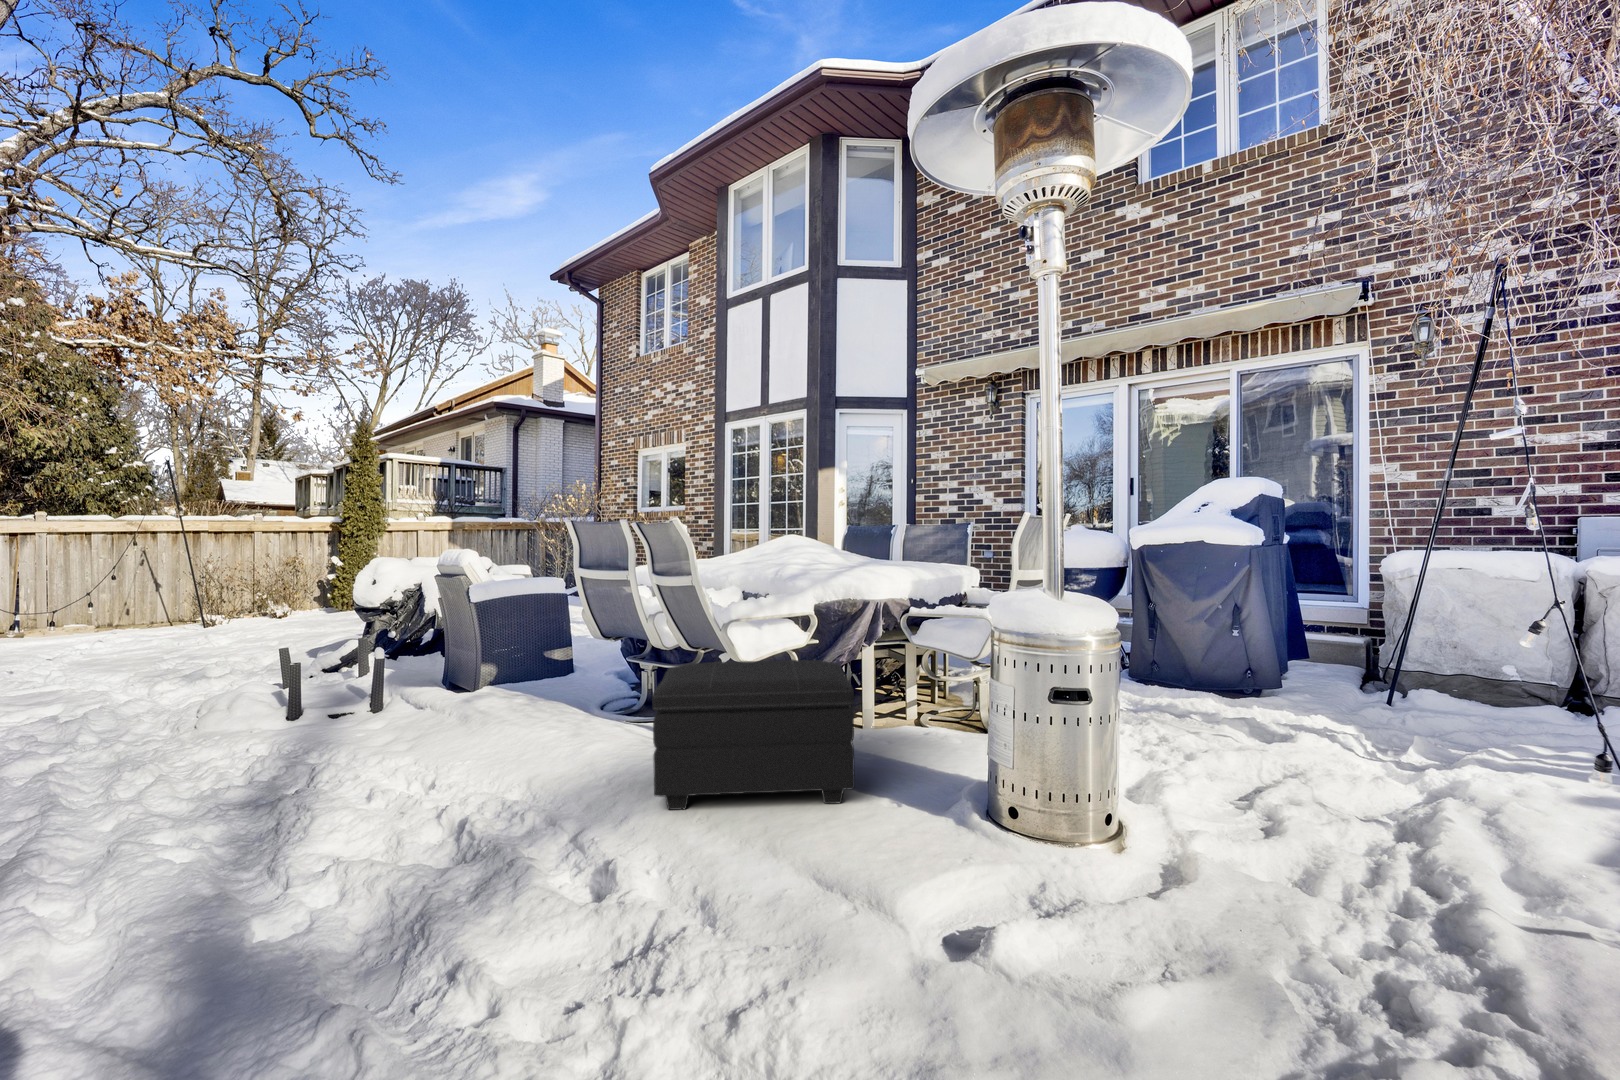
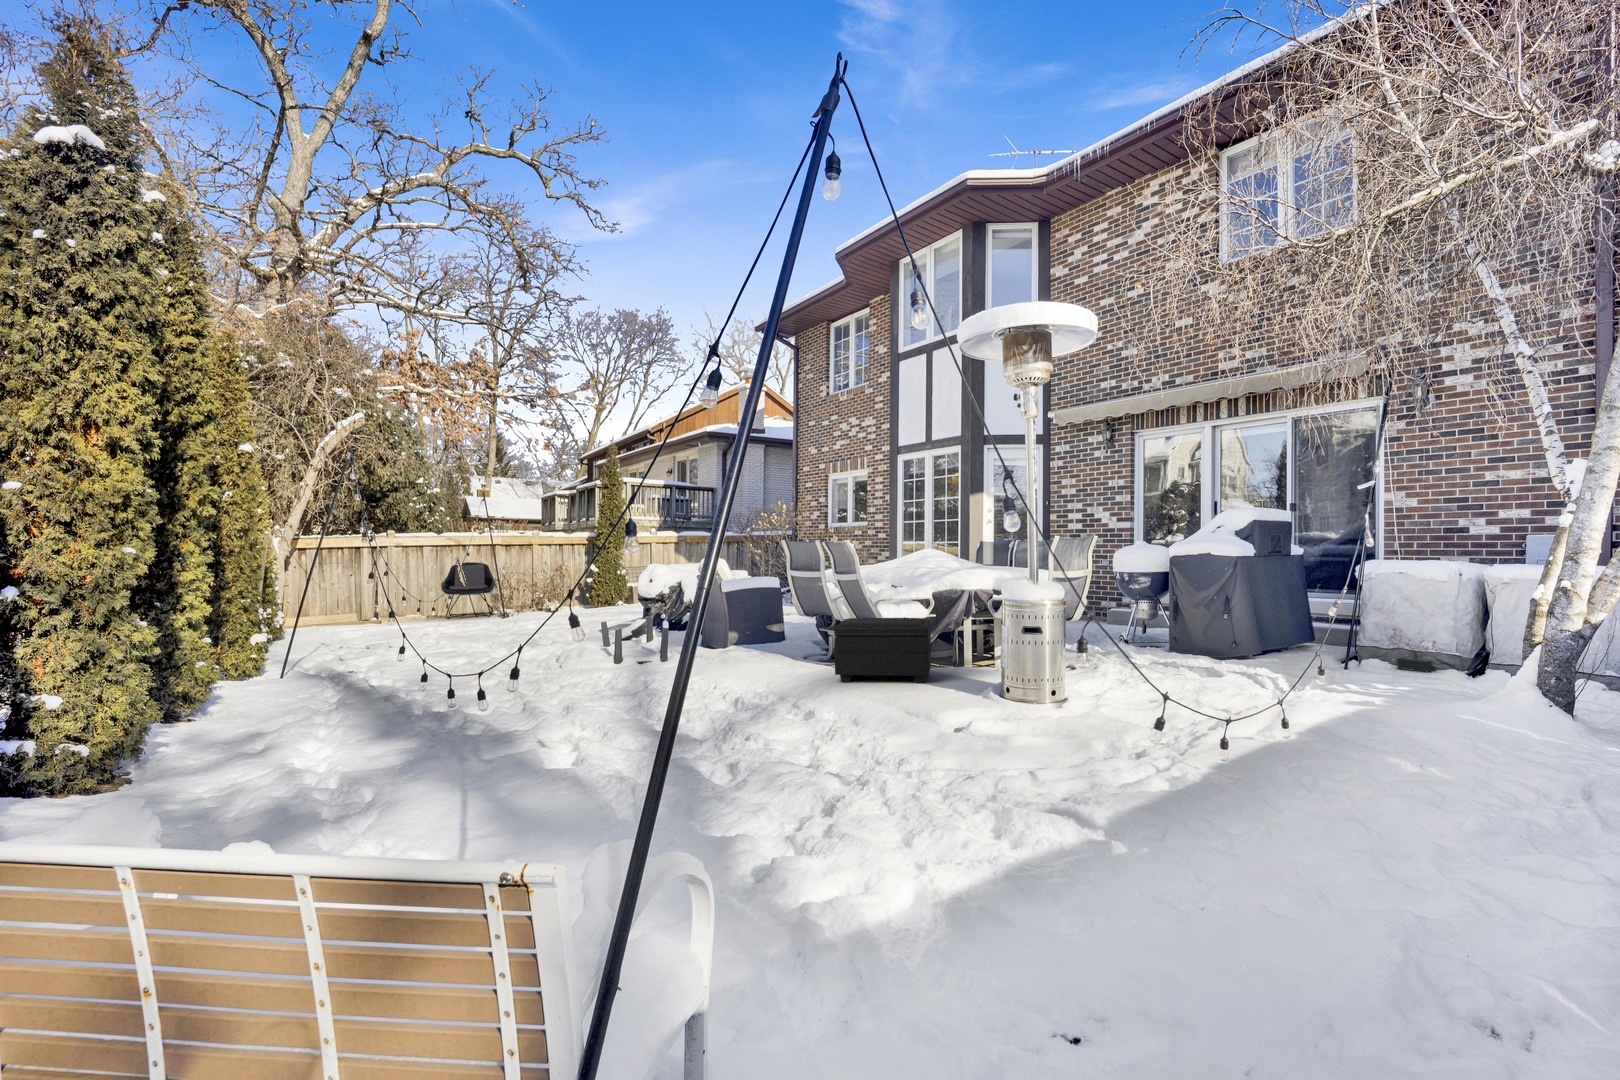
lounge chair: none [57,554,158,637] -> present [441,562,495,619]
decorative plant: none [1465,647,1562,714] -> present [1388,629,1442,672]

